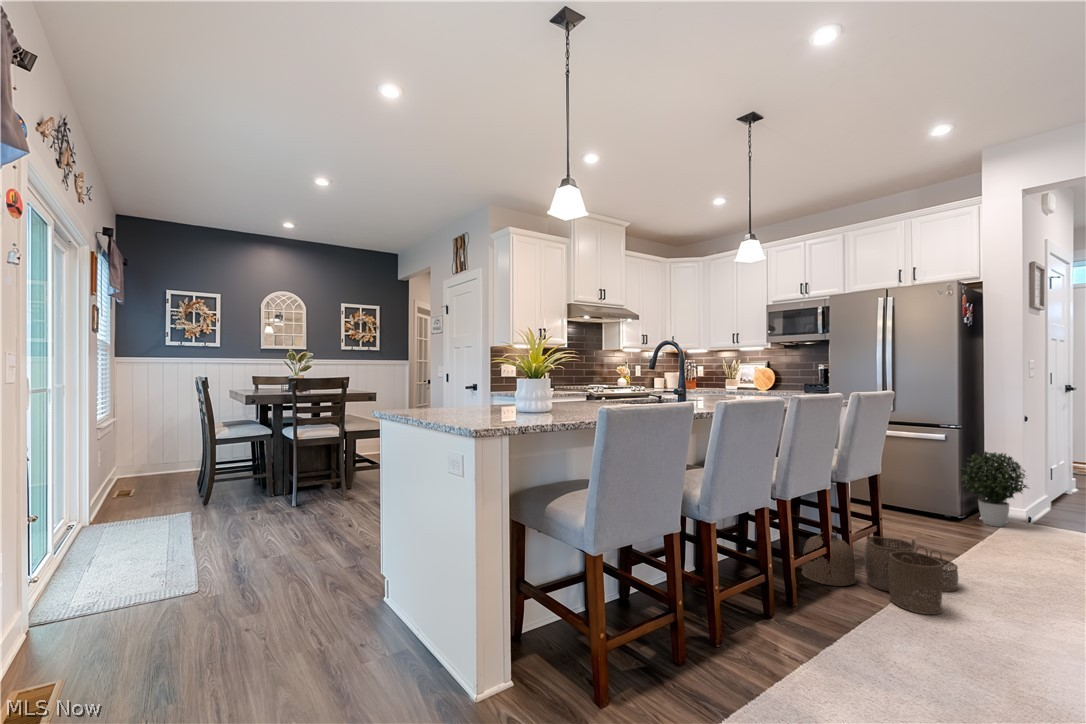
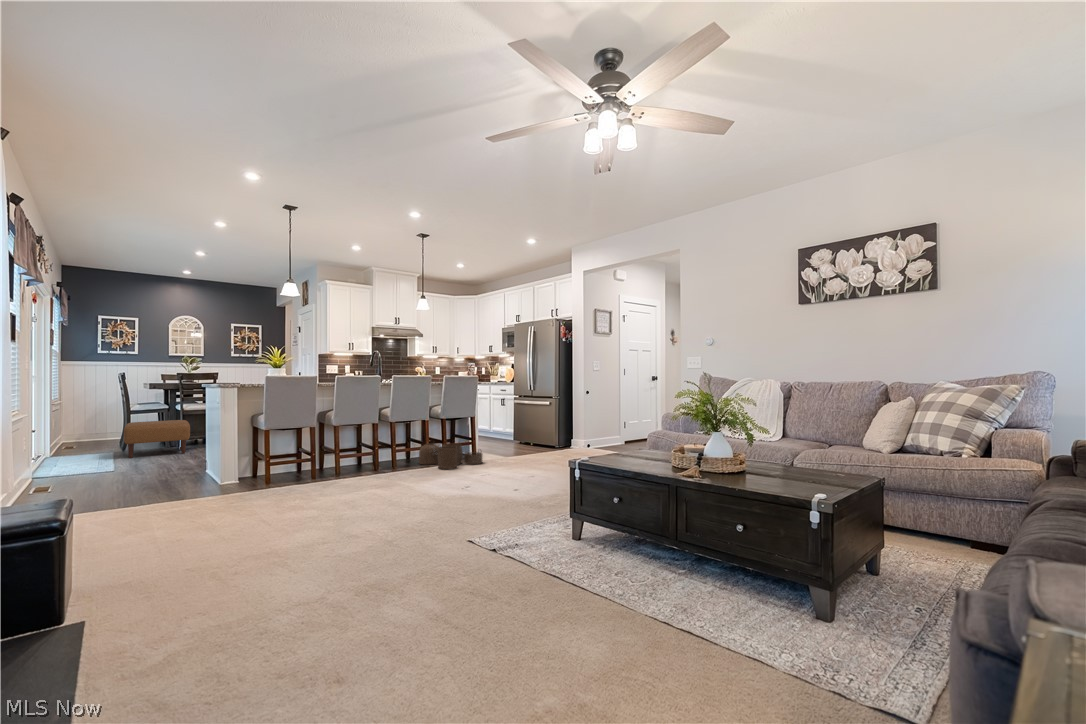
potted plant: present [961,452,1028,527] -> none [553,410,579,449]
ottoman: none [212,455,317,531] -> present [124,420,190,458]

